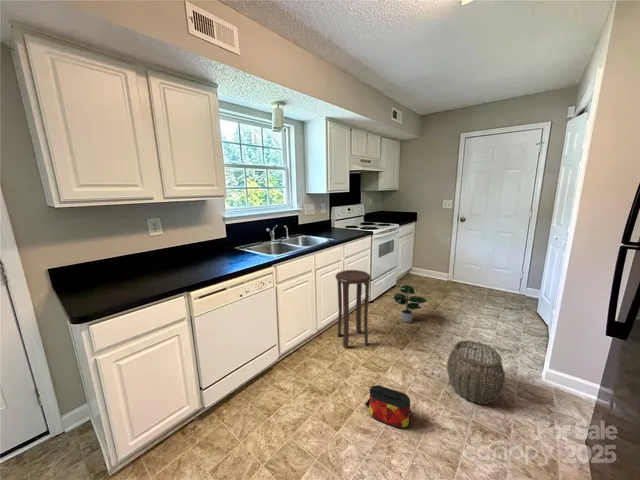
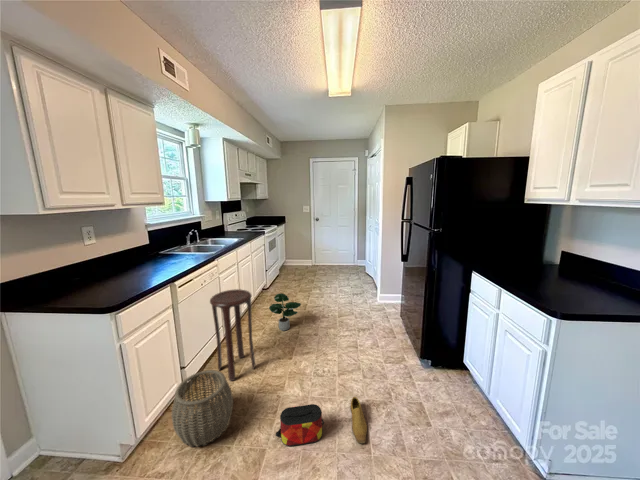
woven basket: present [447,341,505,404] -> present [172,370,233,447]
shoe: none [442,409,462,456] -> present [350,397,367,443]

